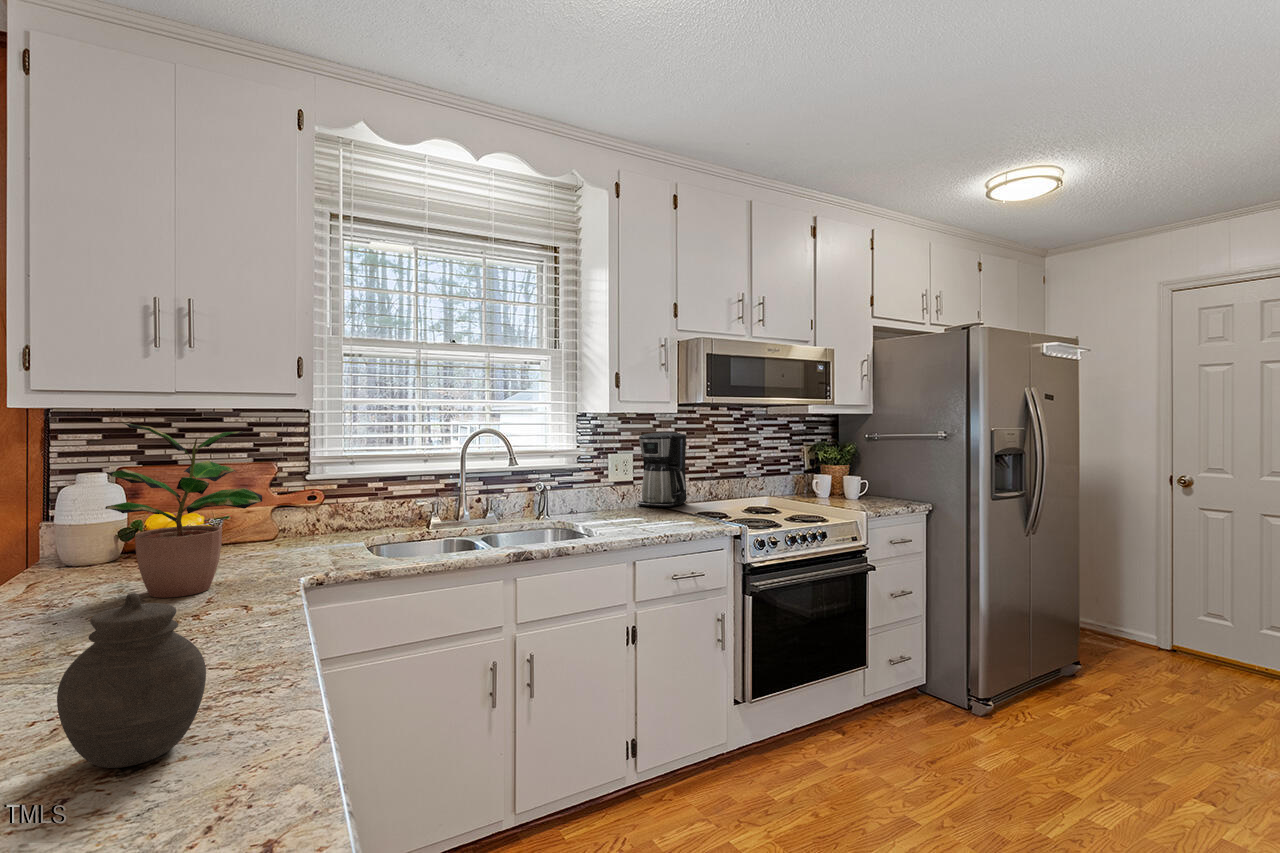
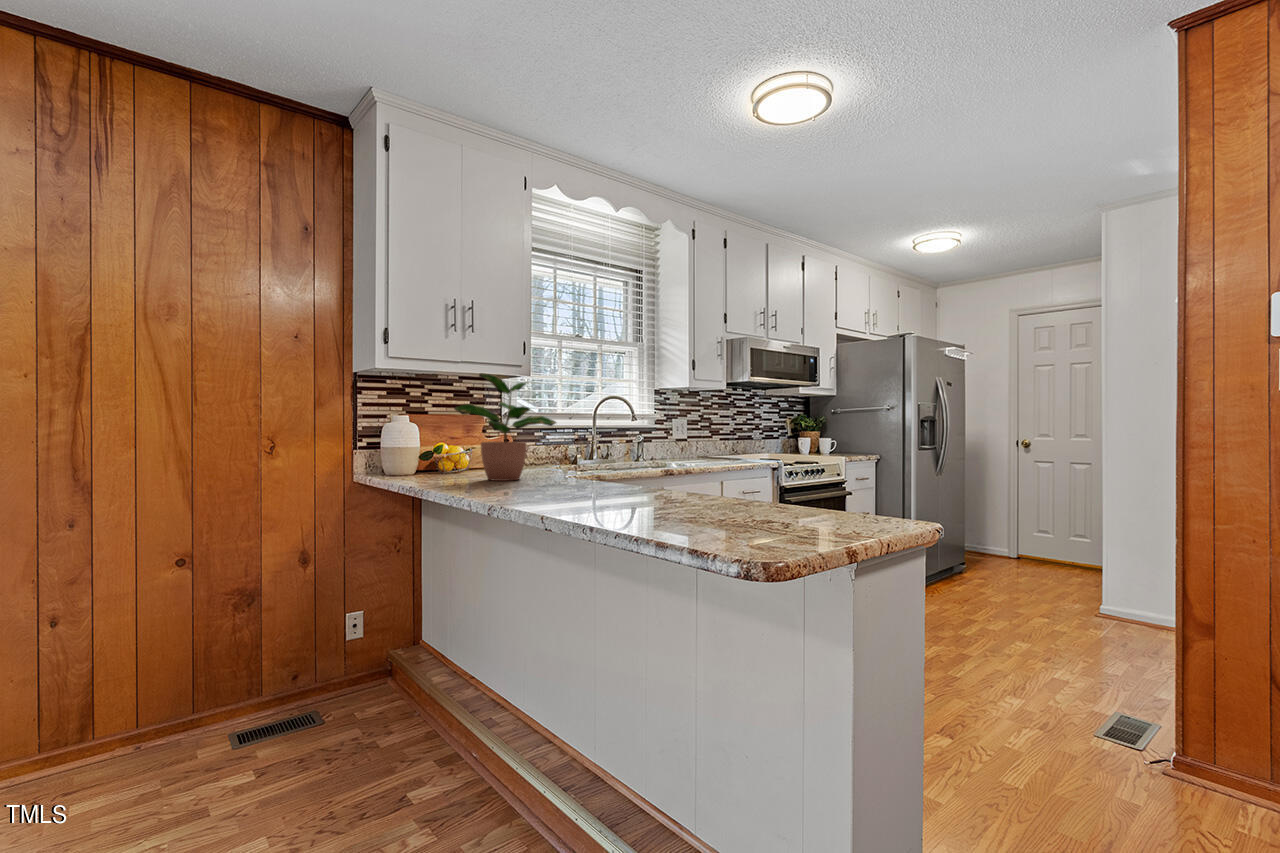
coffee maker: present [637,433,687,507] -> none [689,405,725,456]
jar: present [57,593,206,768] -> none [633,427,688,502]

